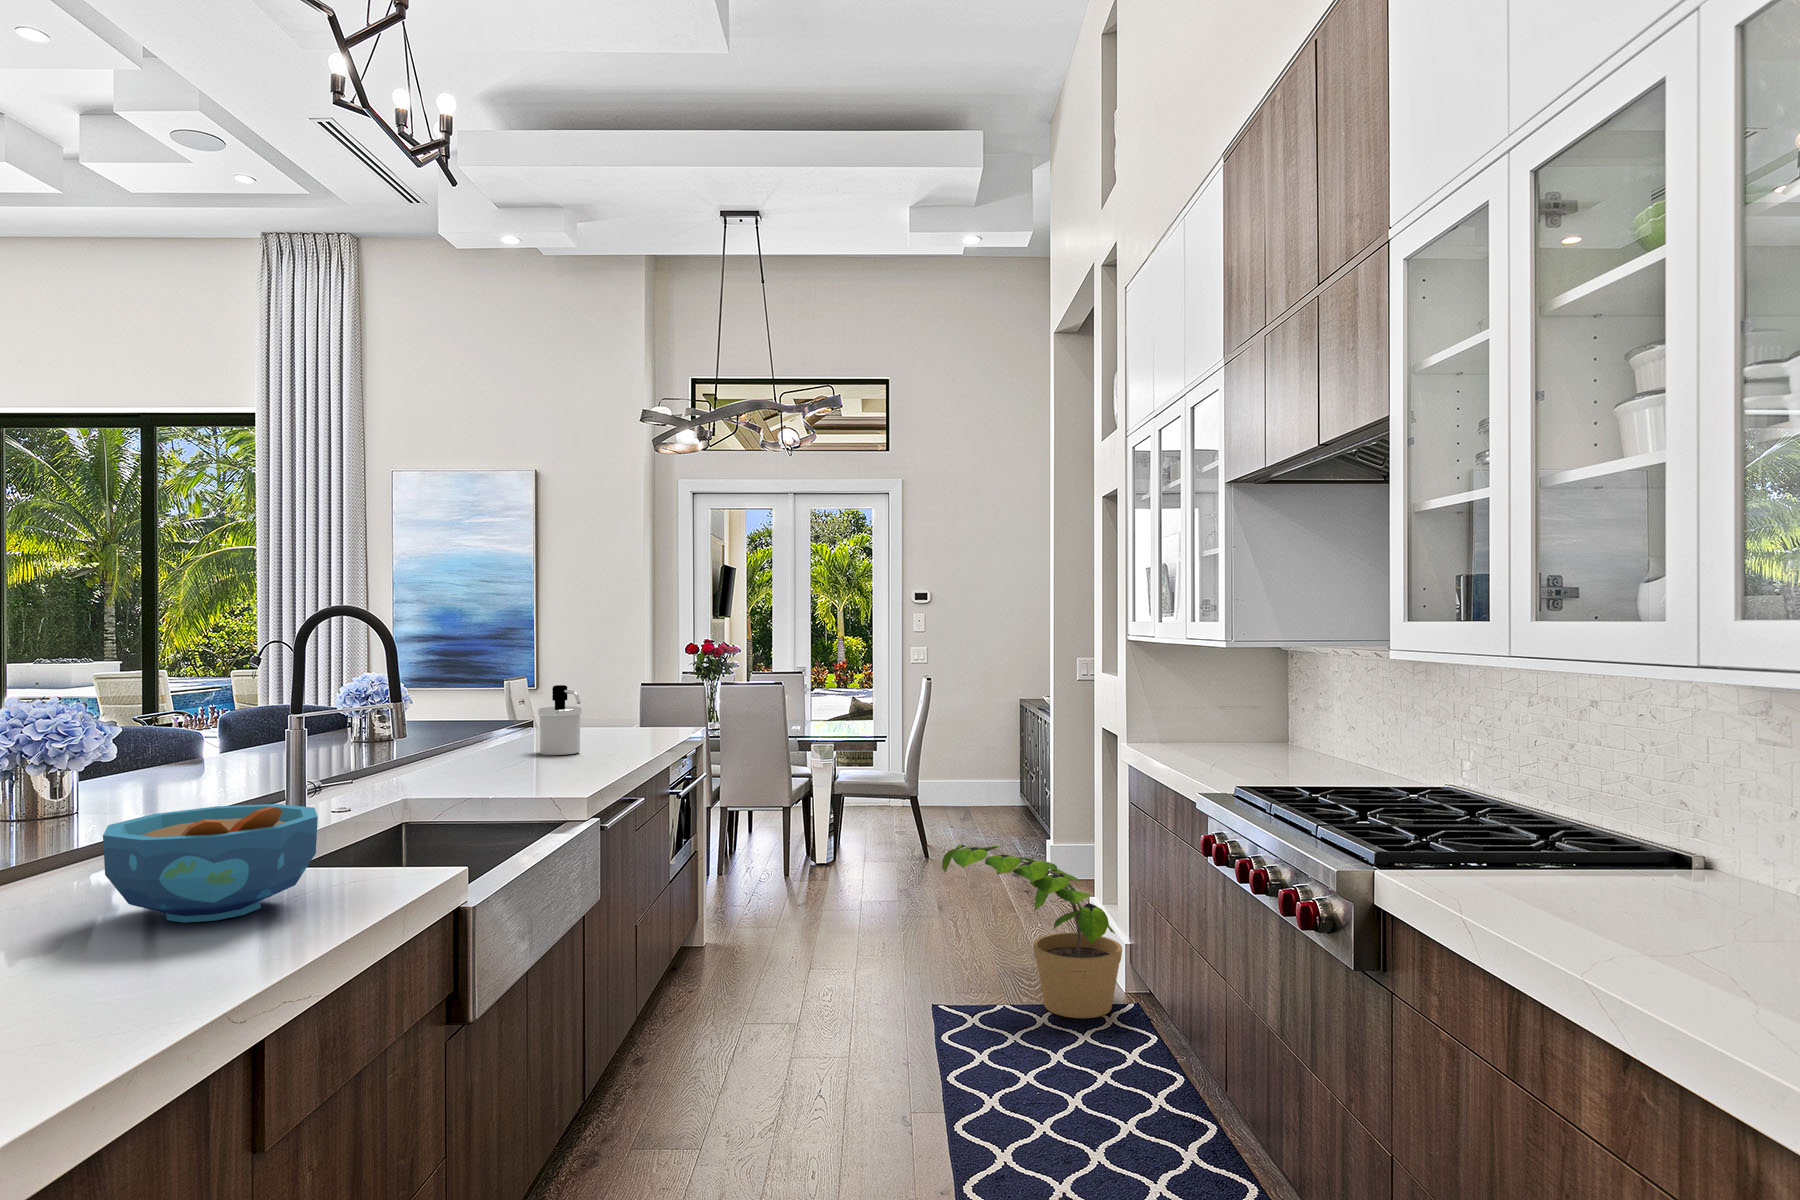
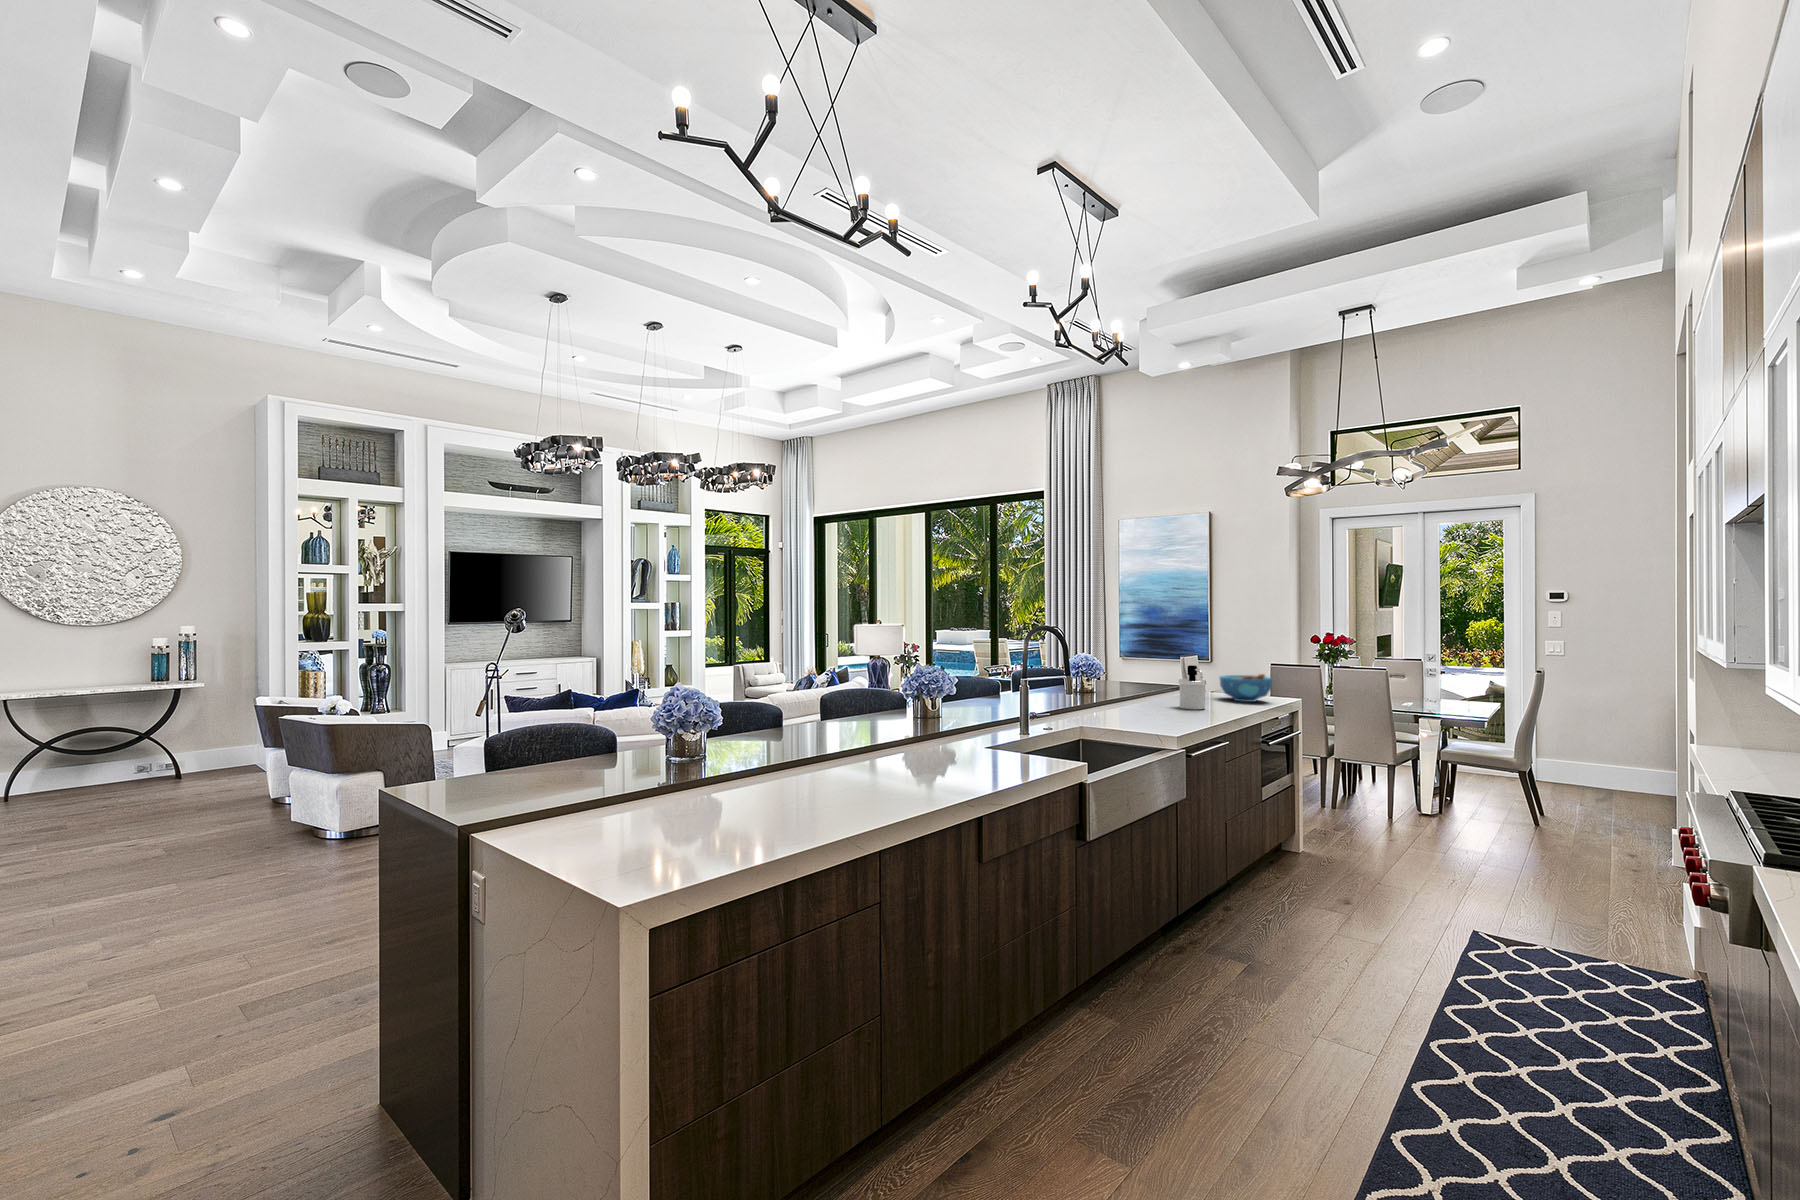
bowl: present [103,804,318,922] -> present [1220,674,1272,702]
potted plant: present [942,845,1122,1018] -> none [1493,810,1689,978]

